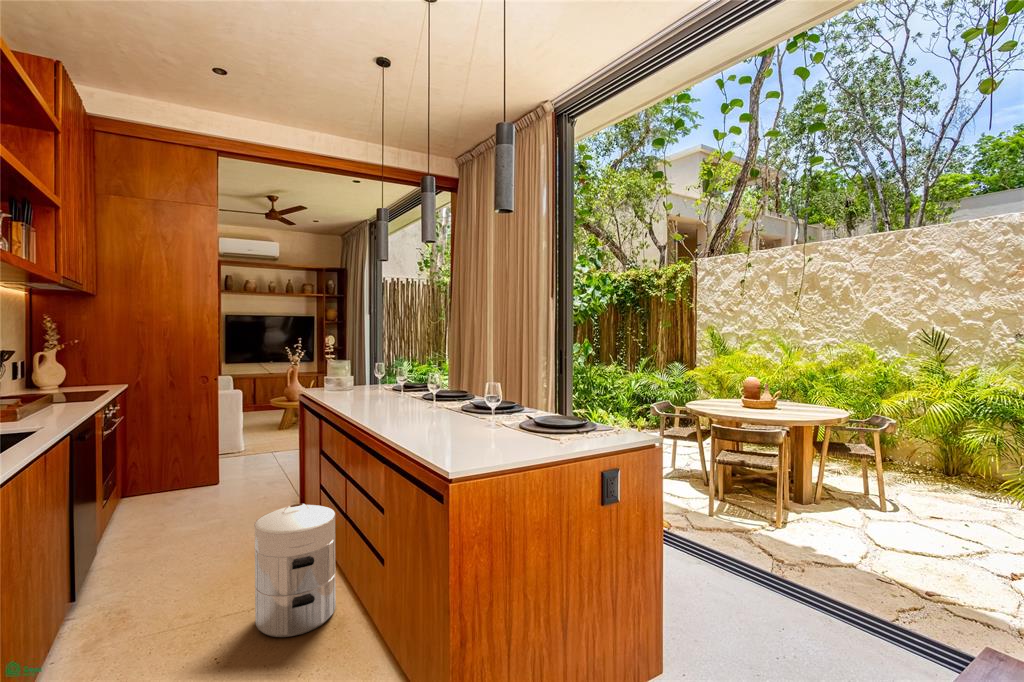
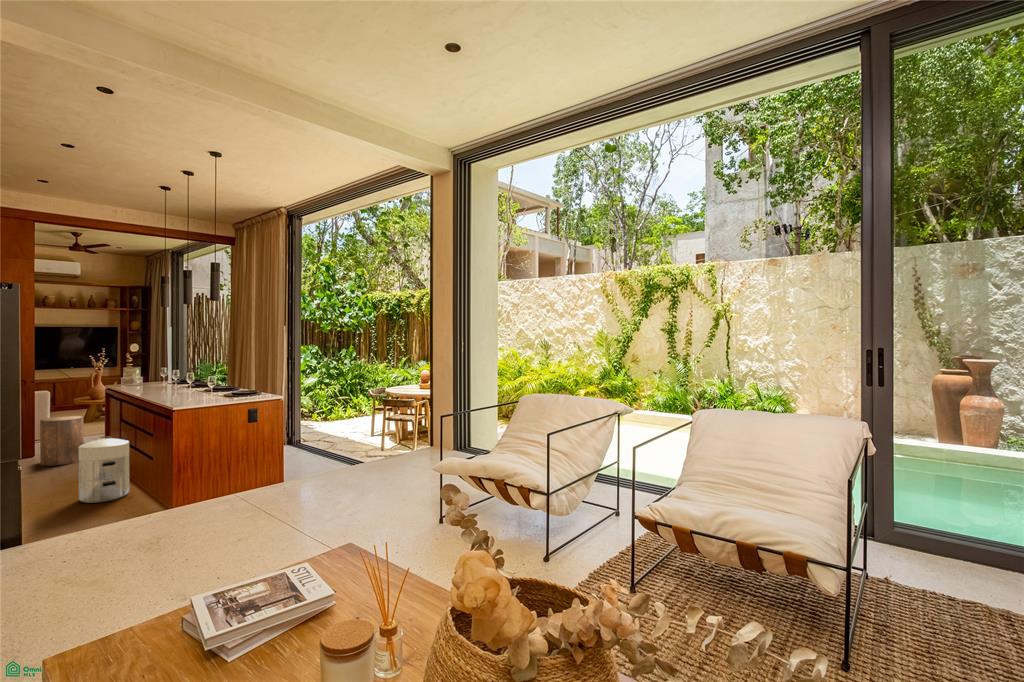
stool: none [221,435,274,509] -> present [40,416,84,466]

